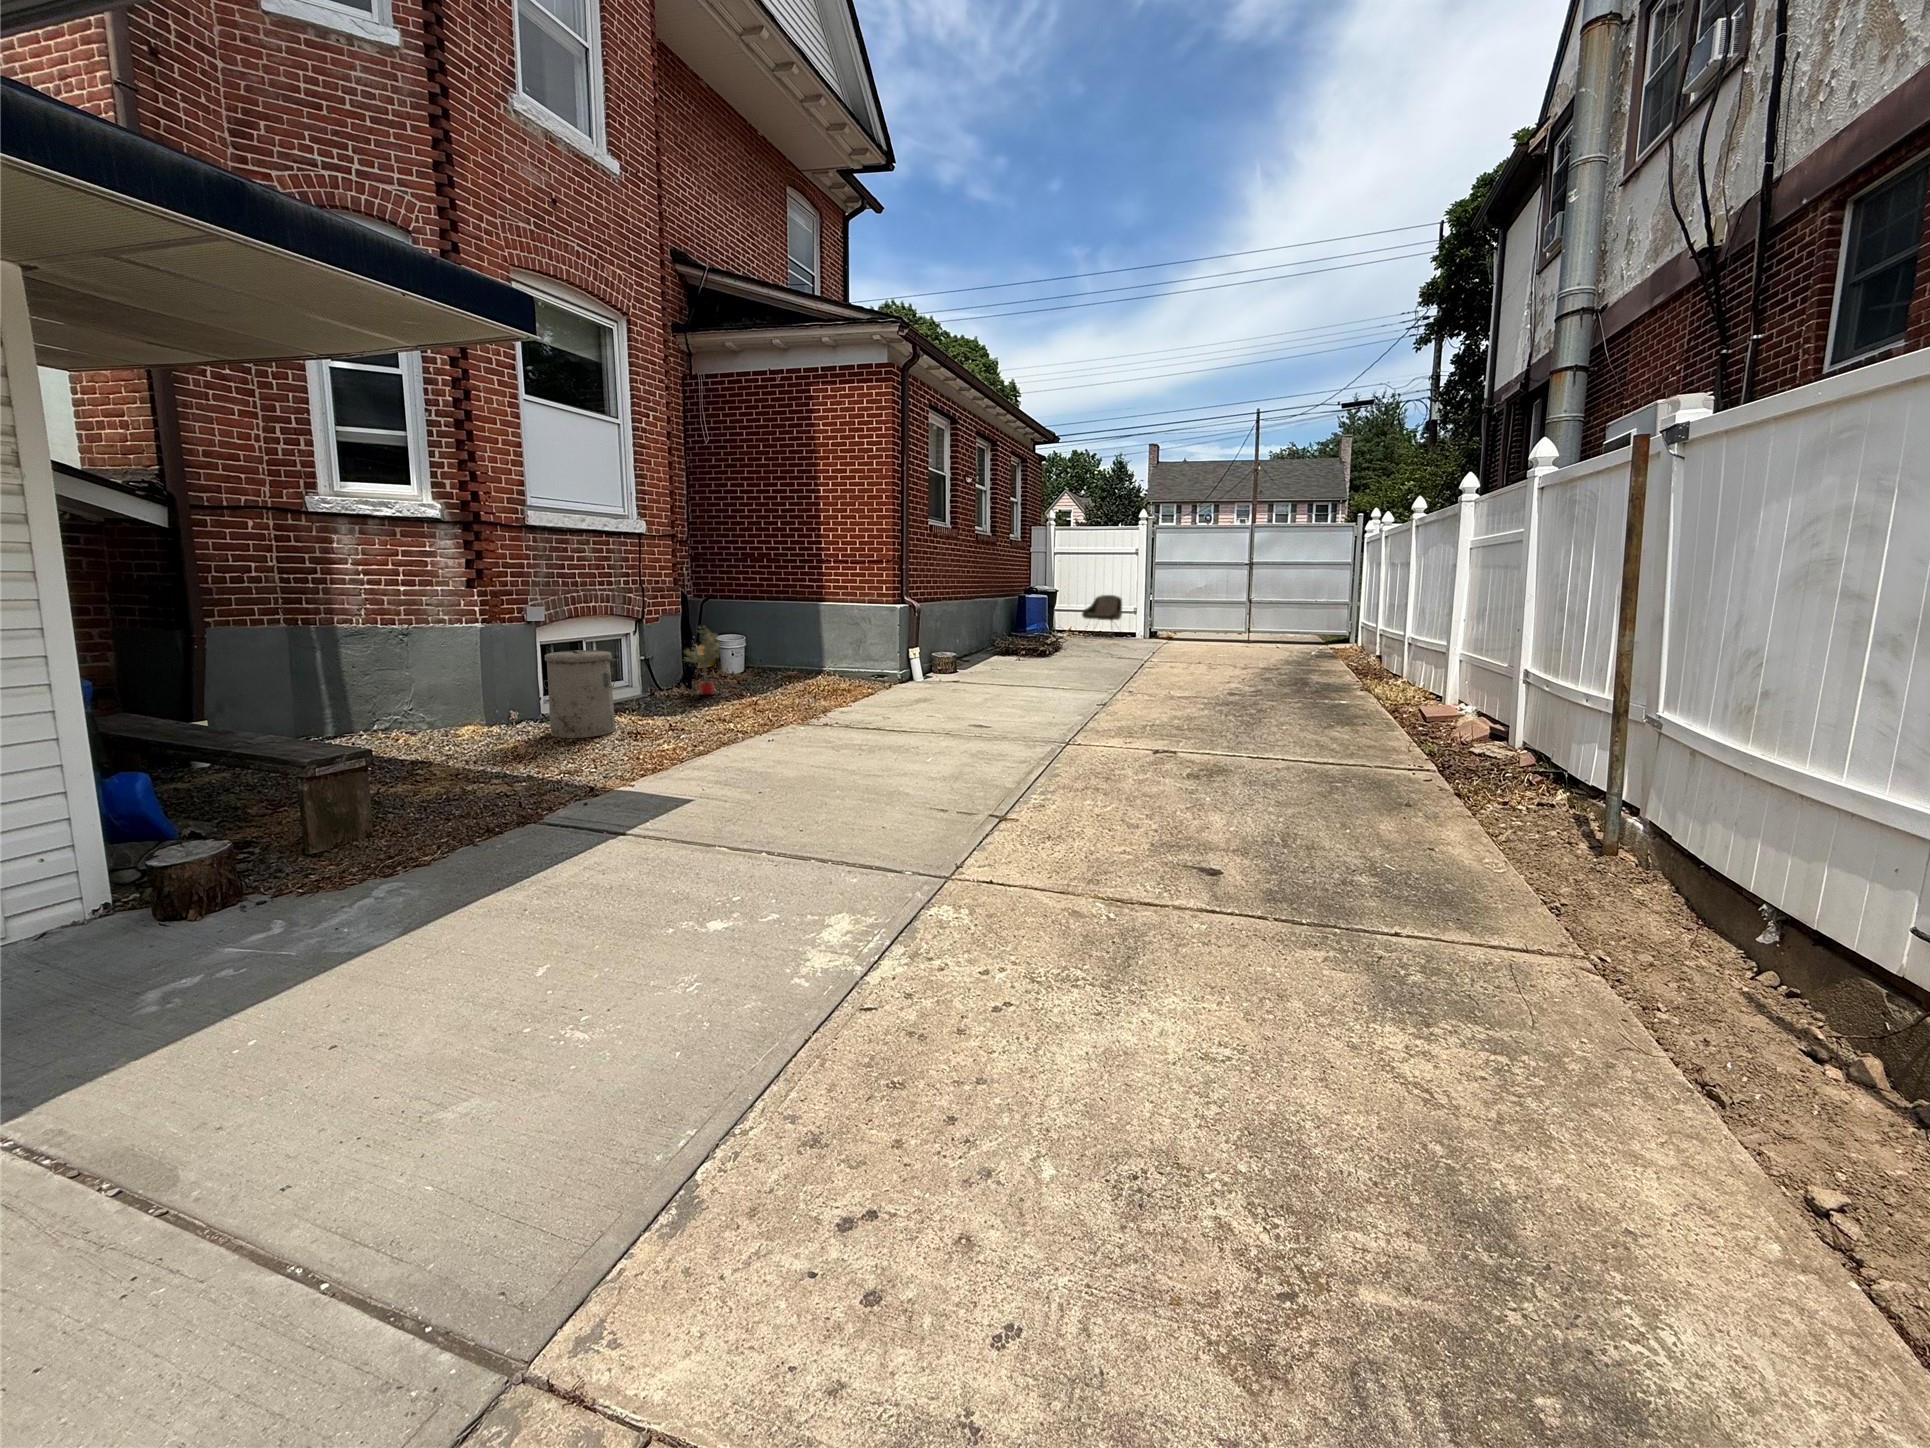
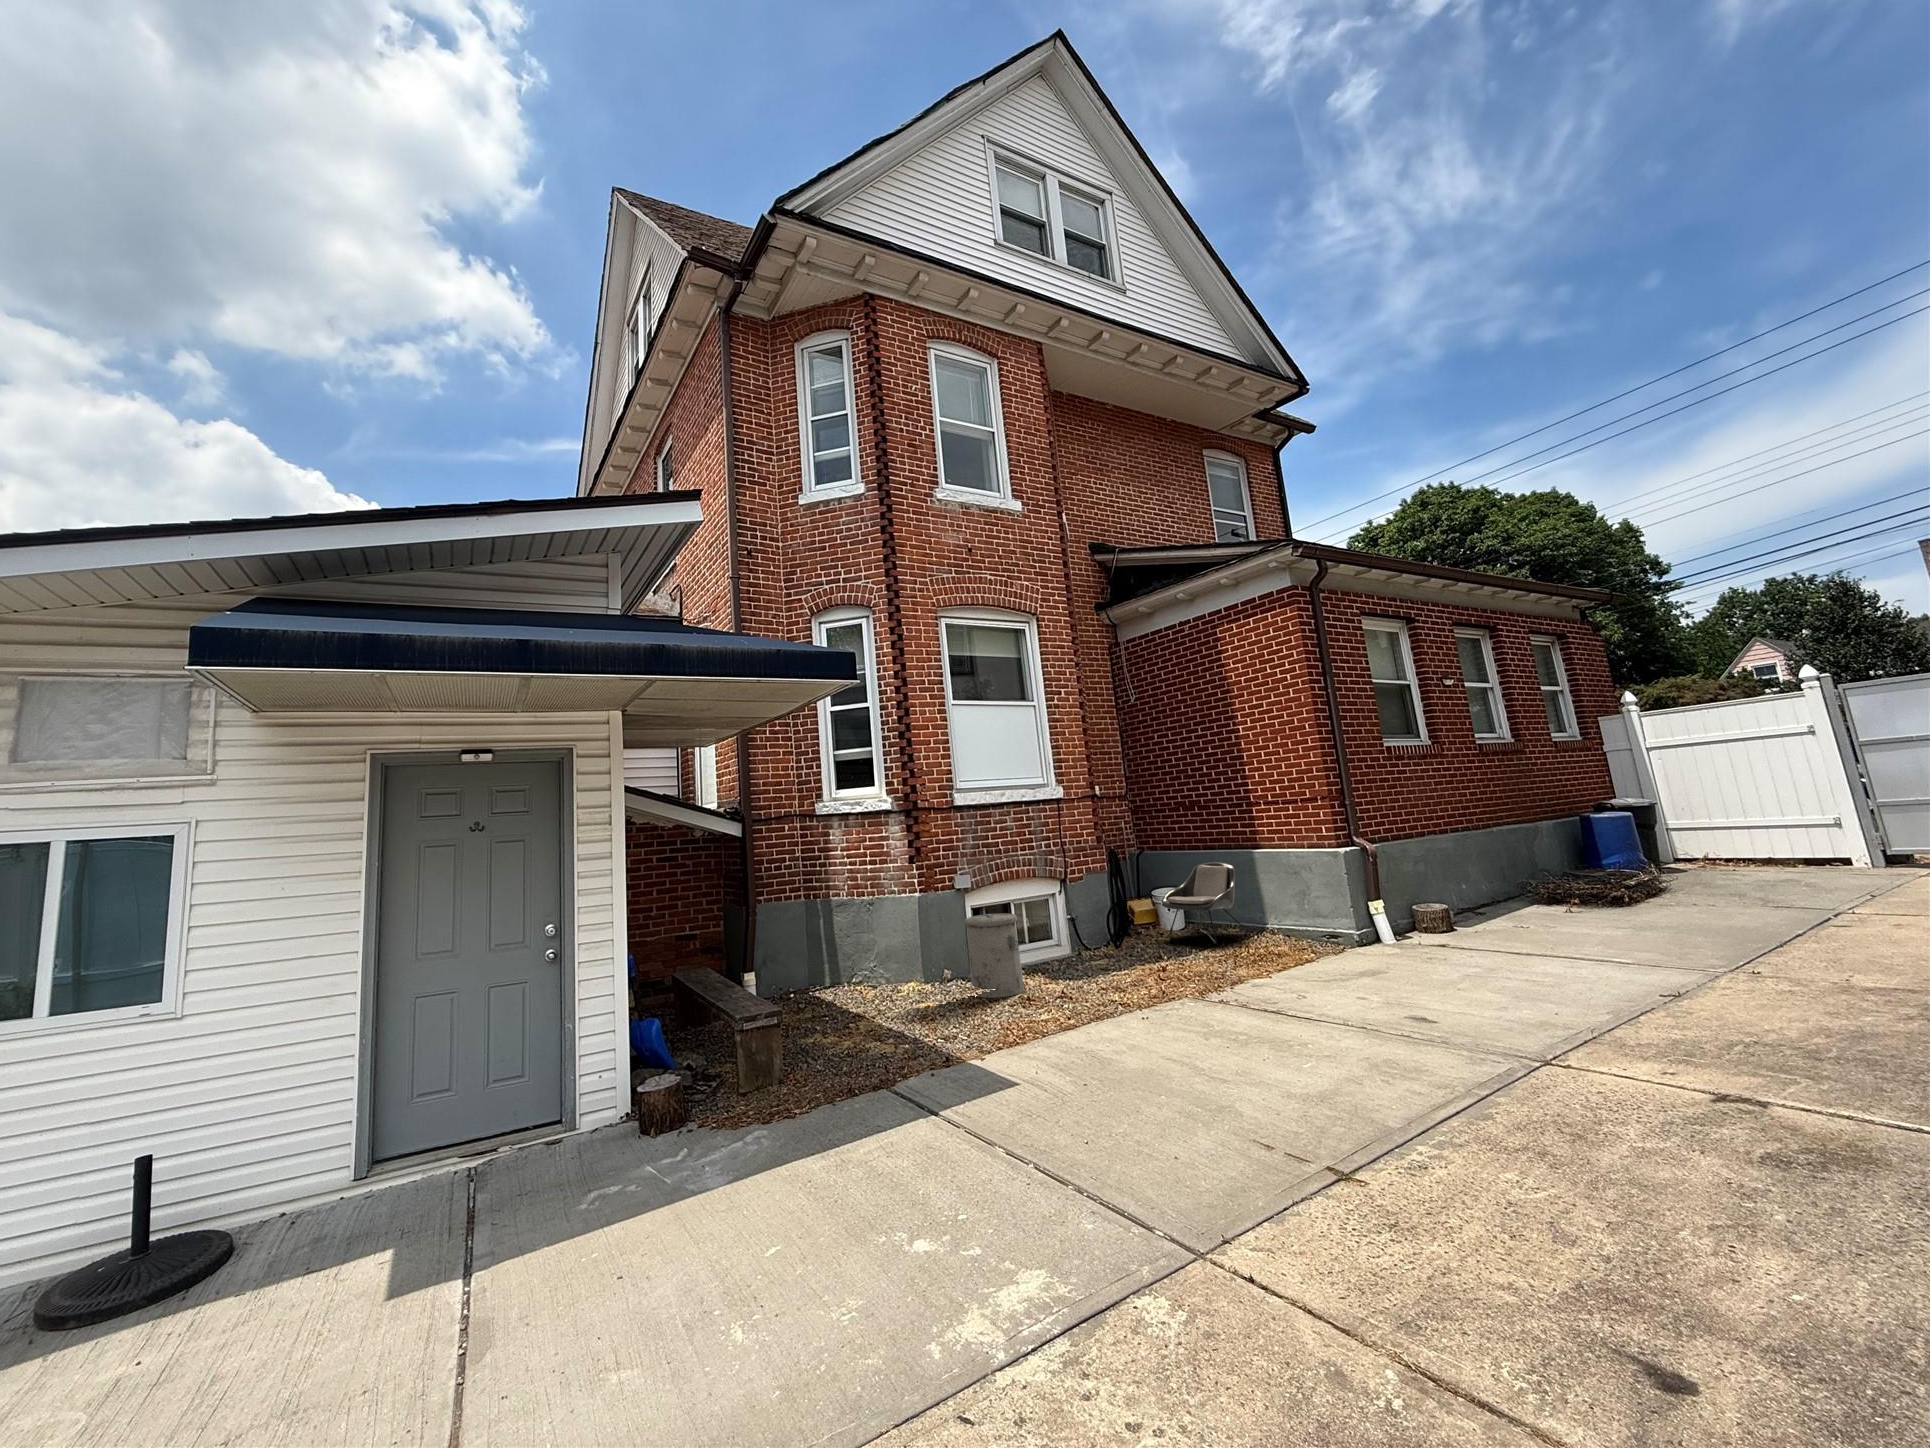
lounge chair: present [1082,595,1122,638] -> present [1161,862,1248,944]
potted tree: present [685,629,720,695] -> none [1103,882,1145,955]

